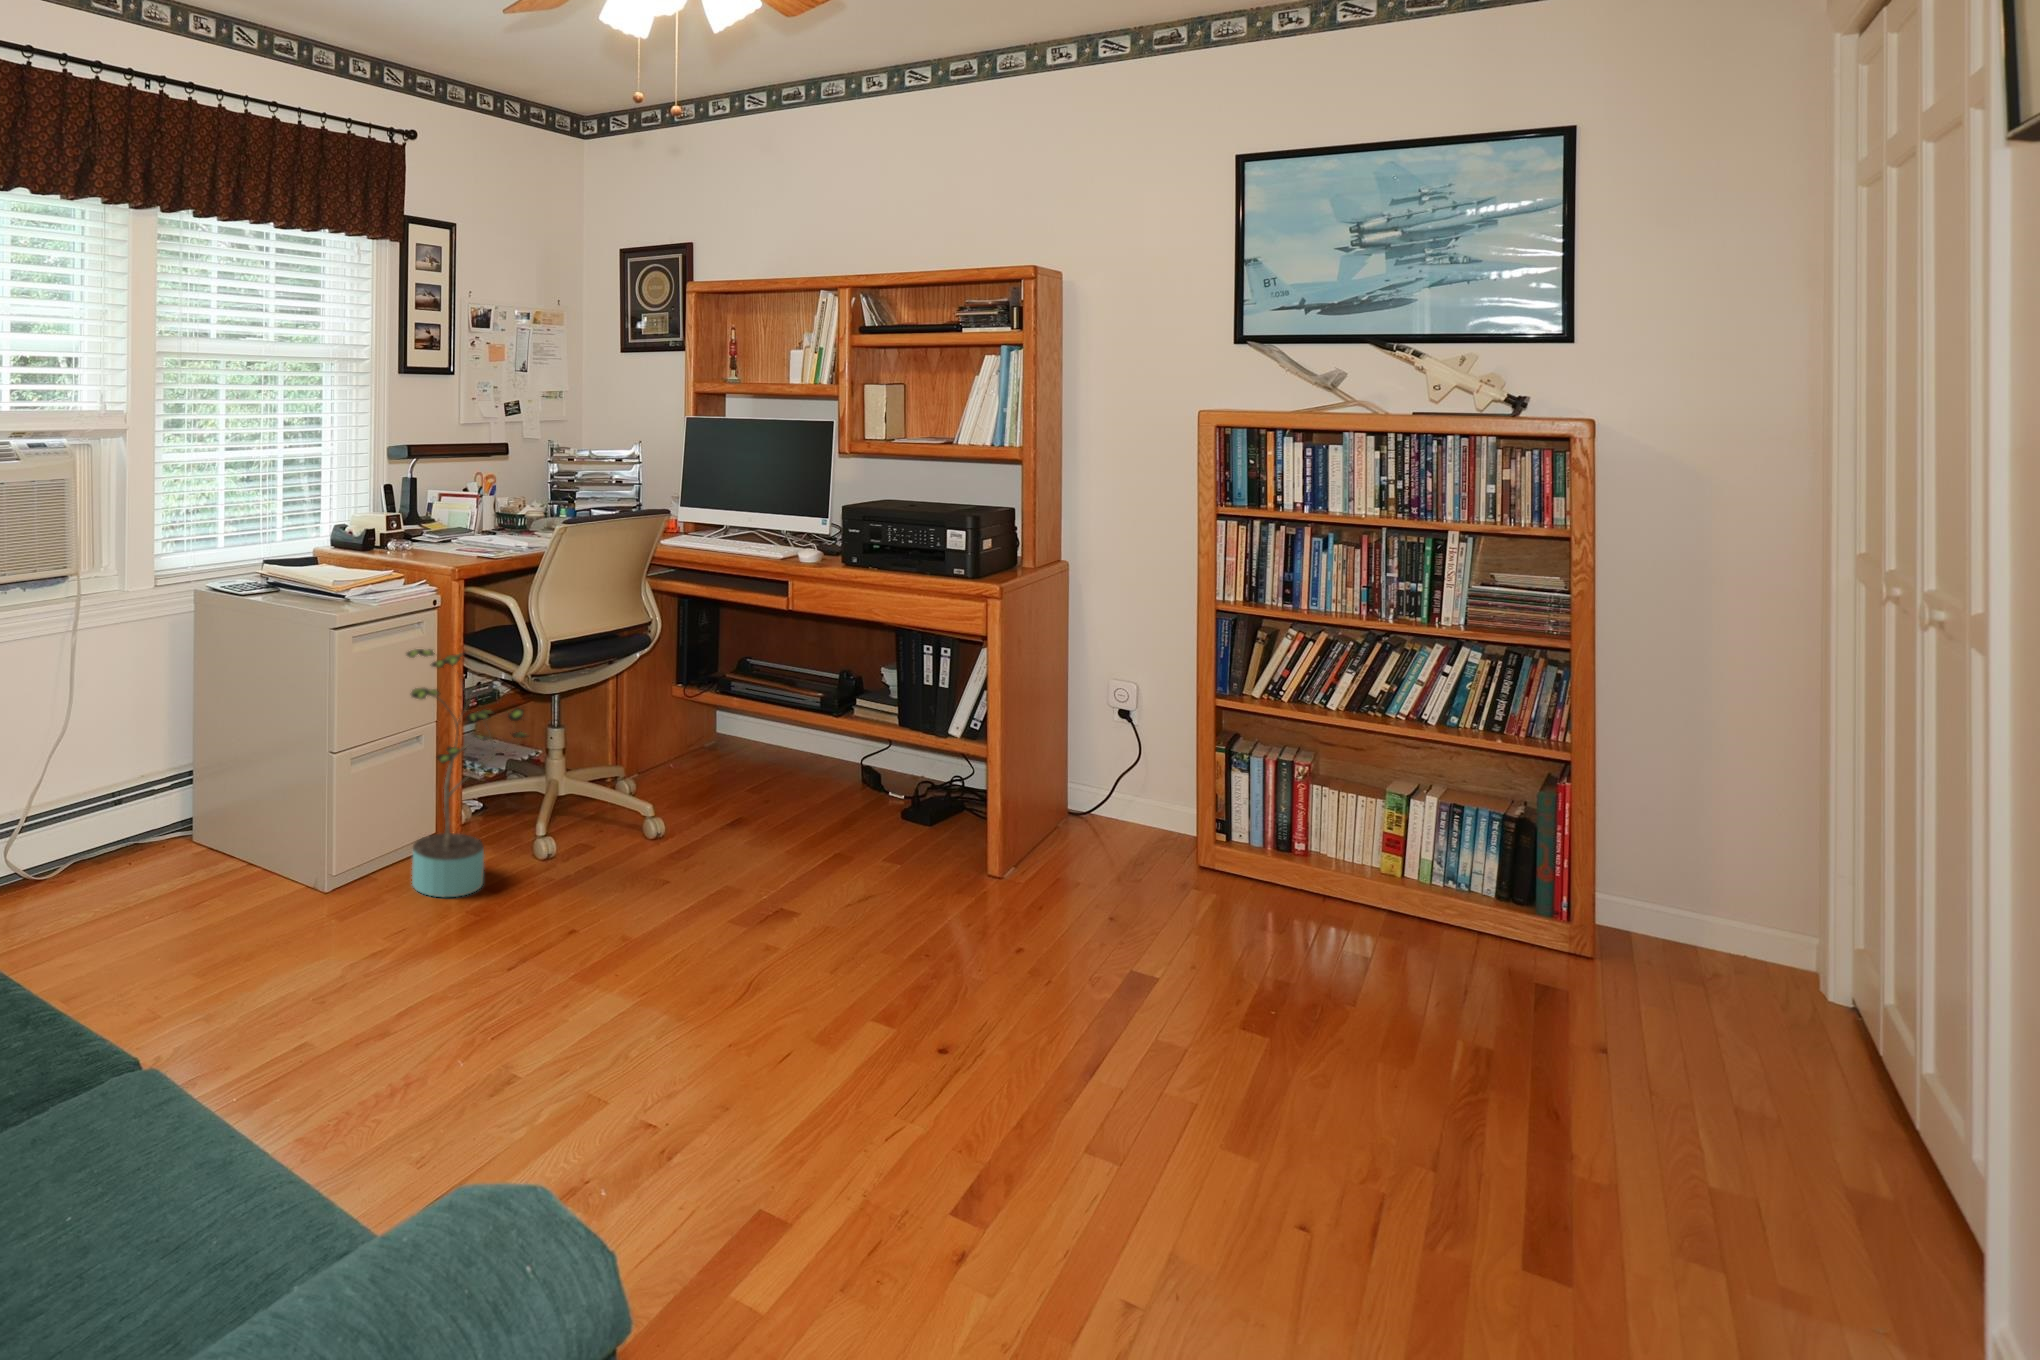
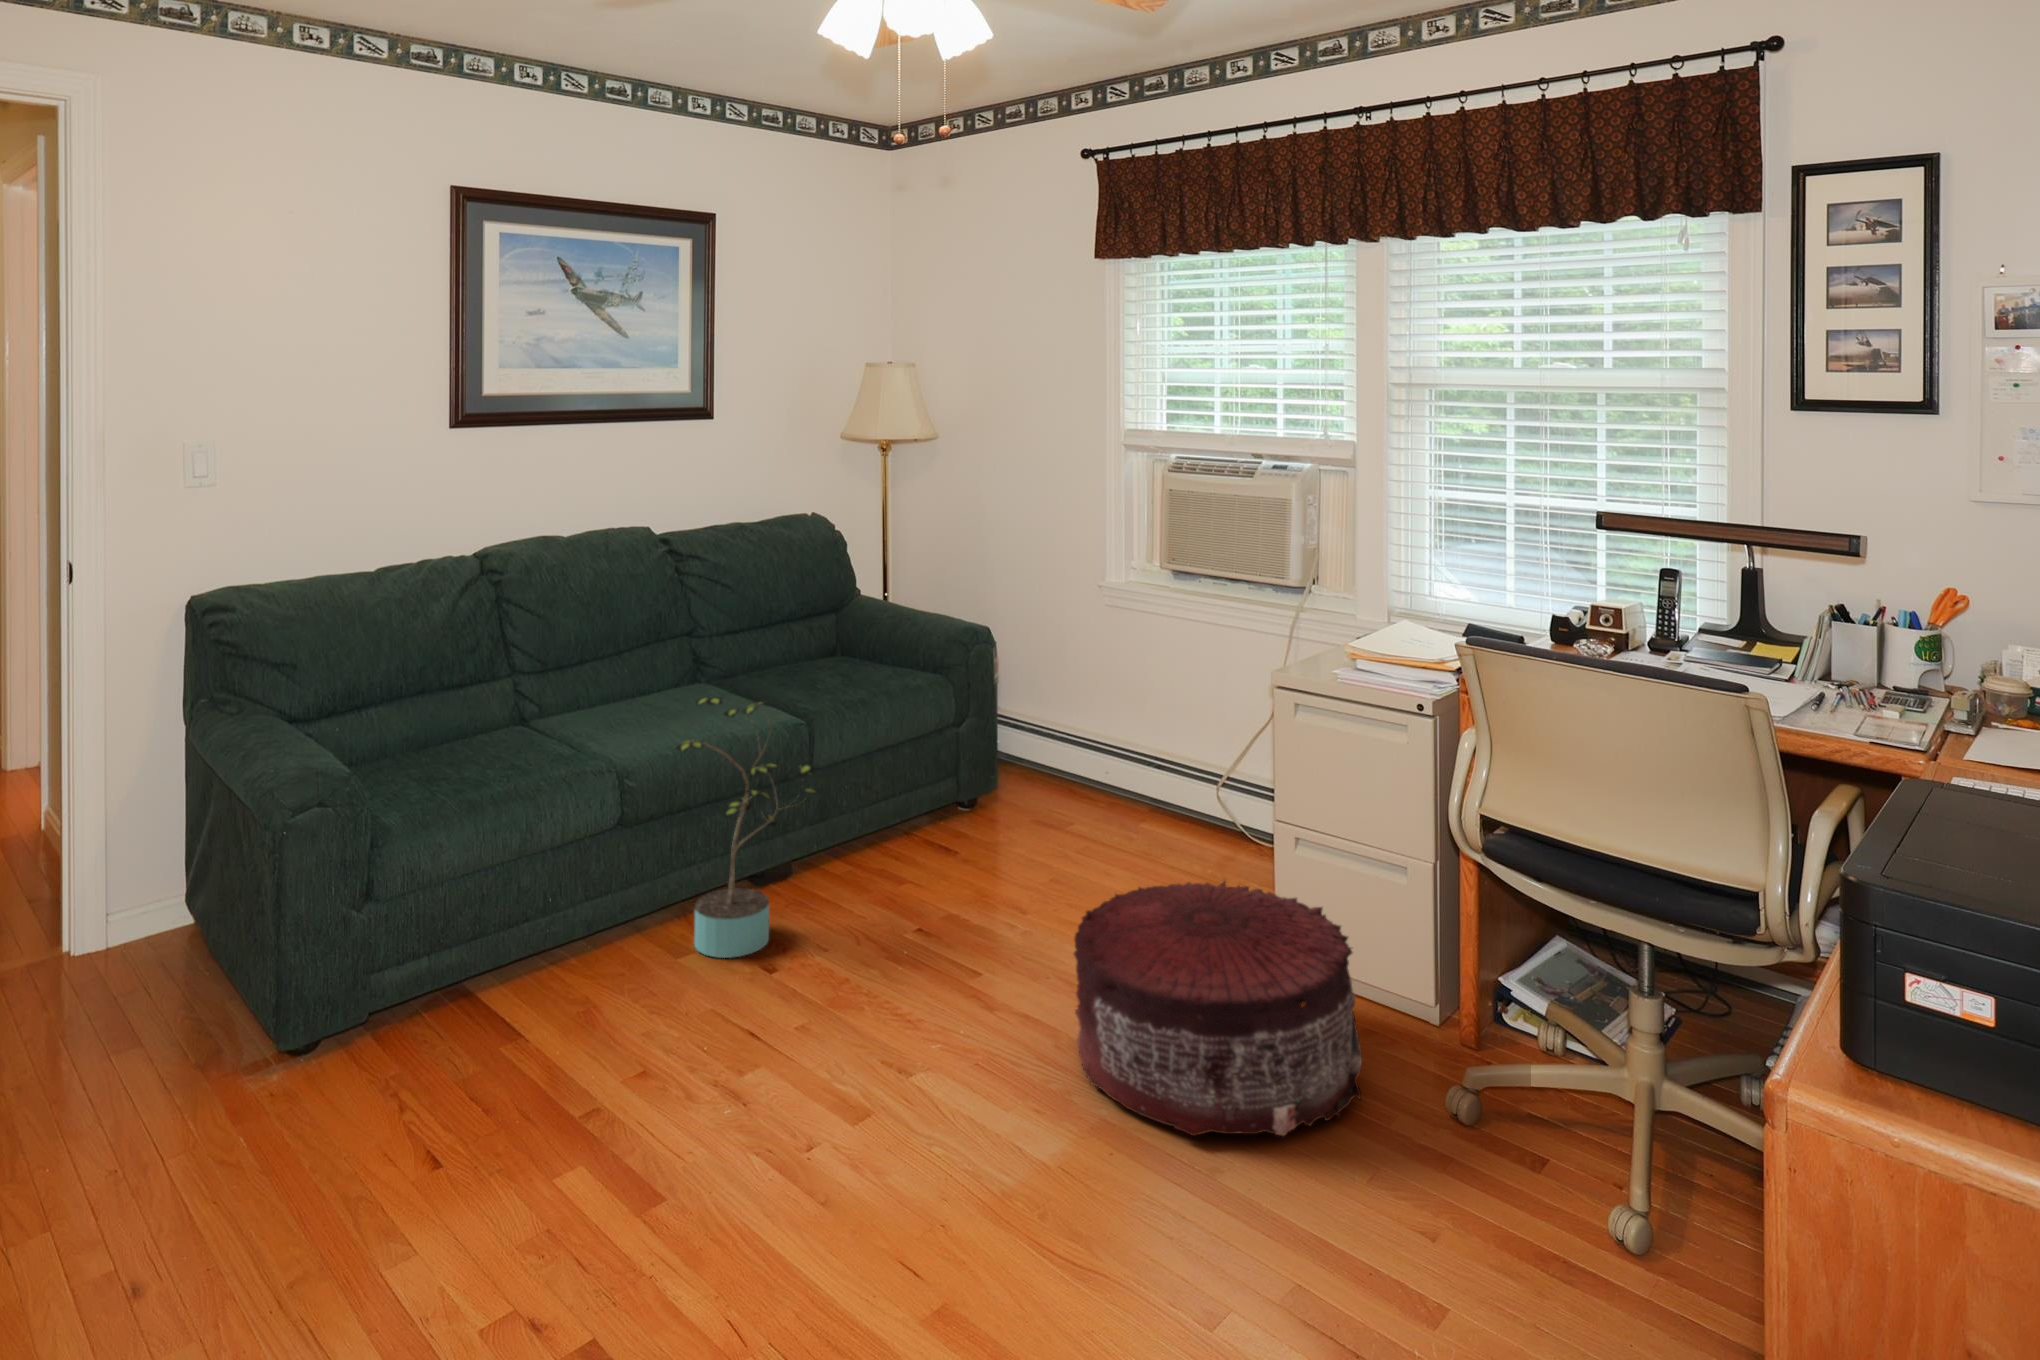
pouf: none [817,787,1088,996] -> present [1074,881,1362,1136]

